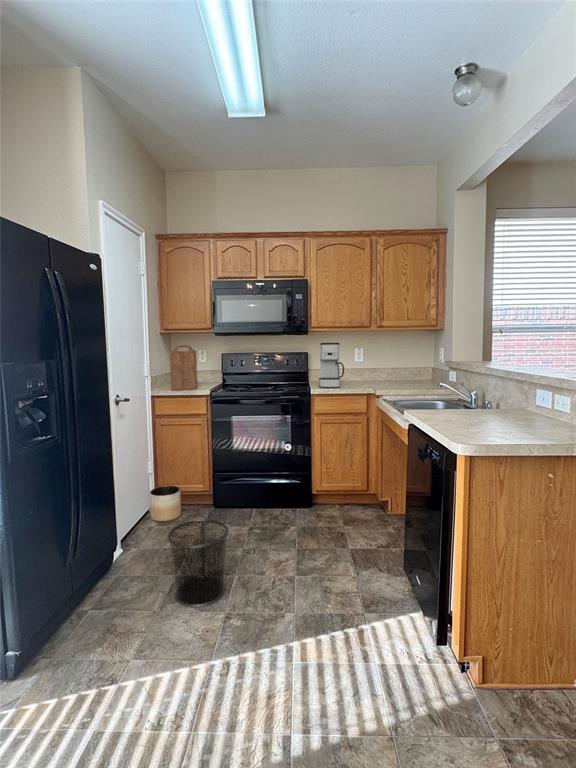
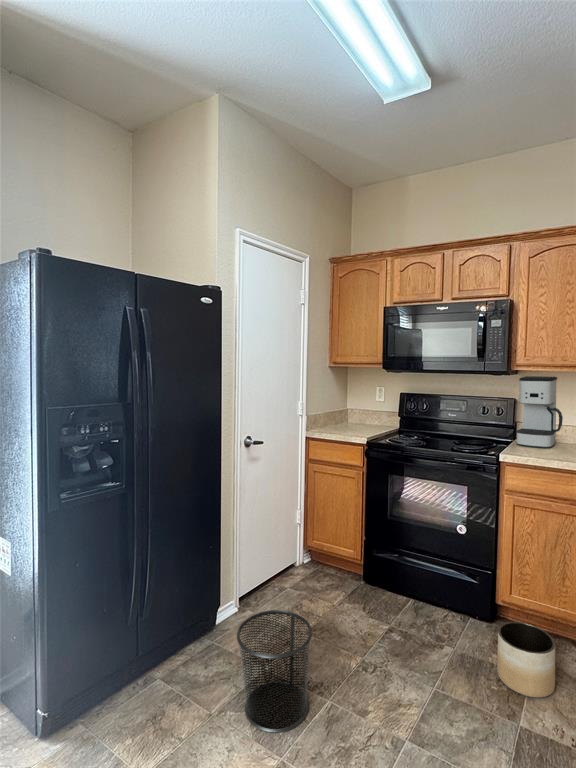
cutting board: present [170,345,197,391] -> none [319,378,351,431]
planter: present [150,486,181,522] -> present [497,622,555,698]

